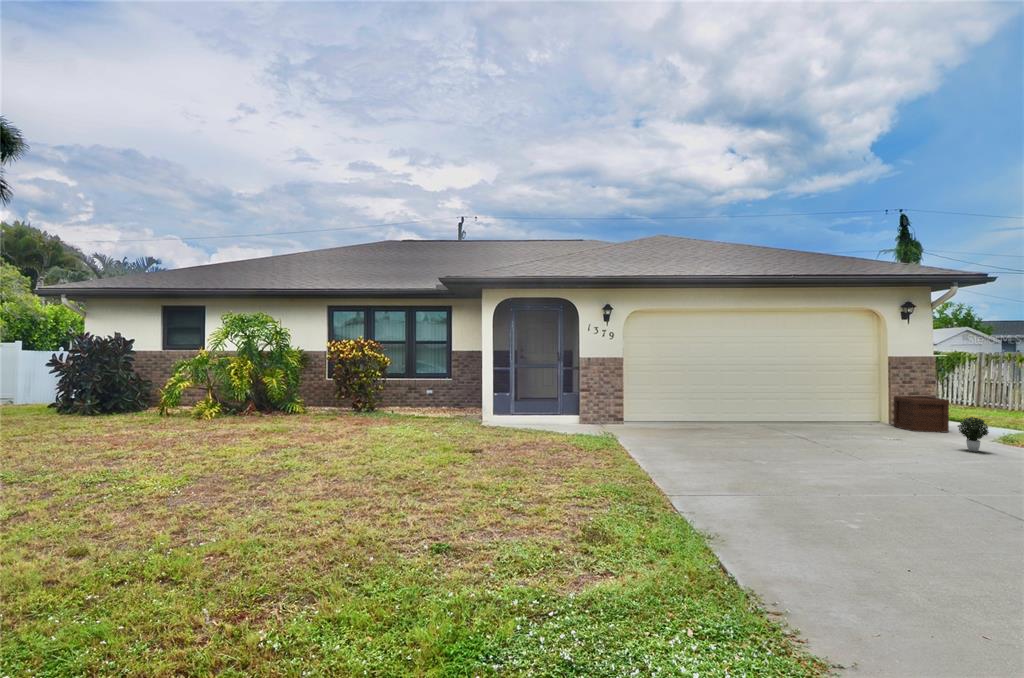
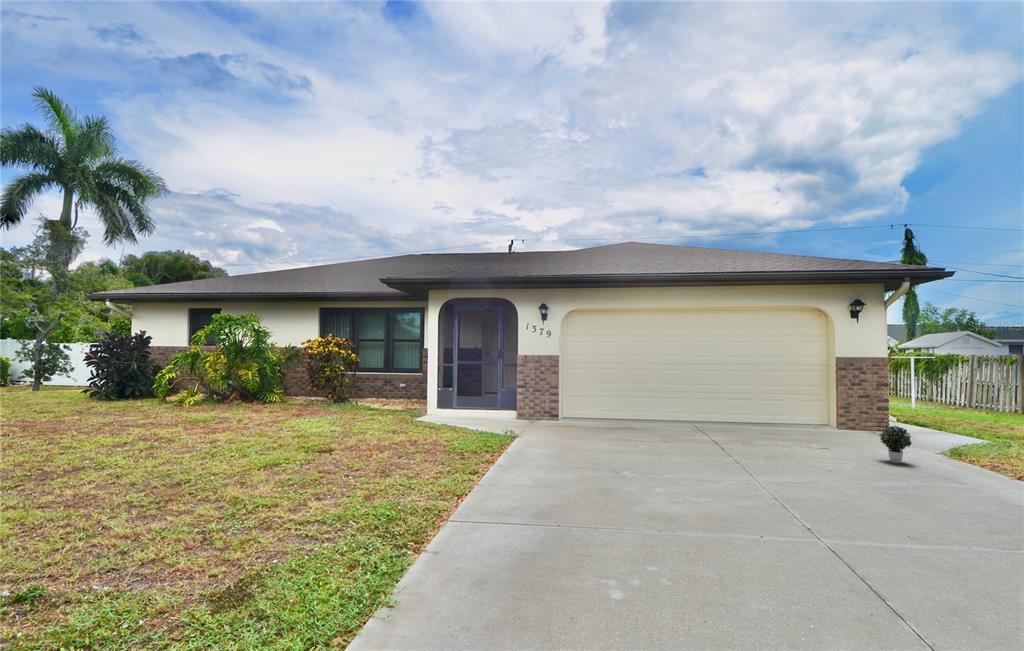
wooden crate: present [894,396,949,433] -> none [840,398,895,439]

